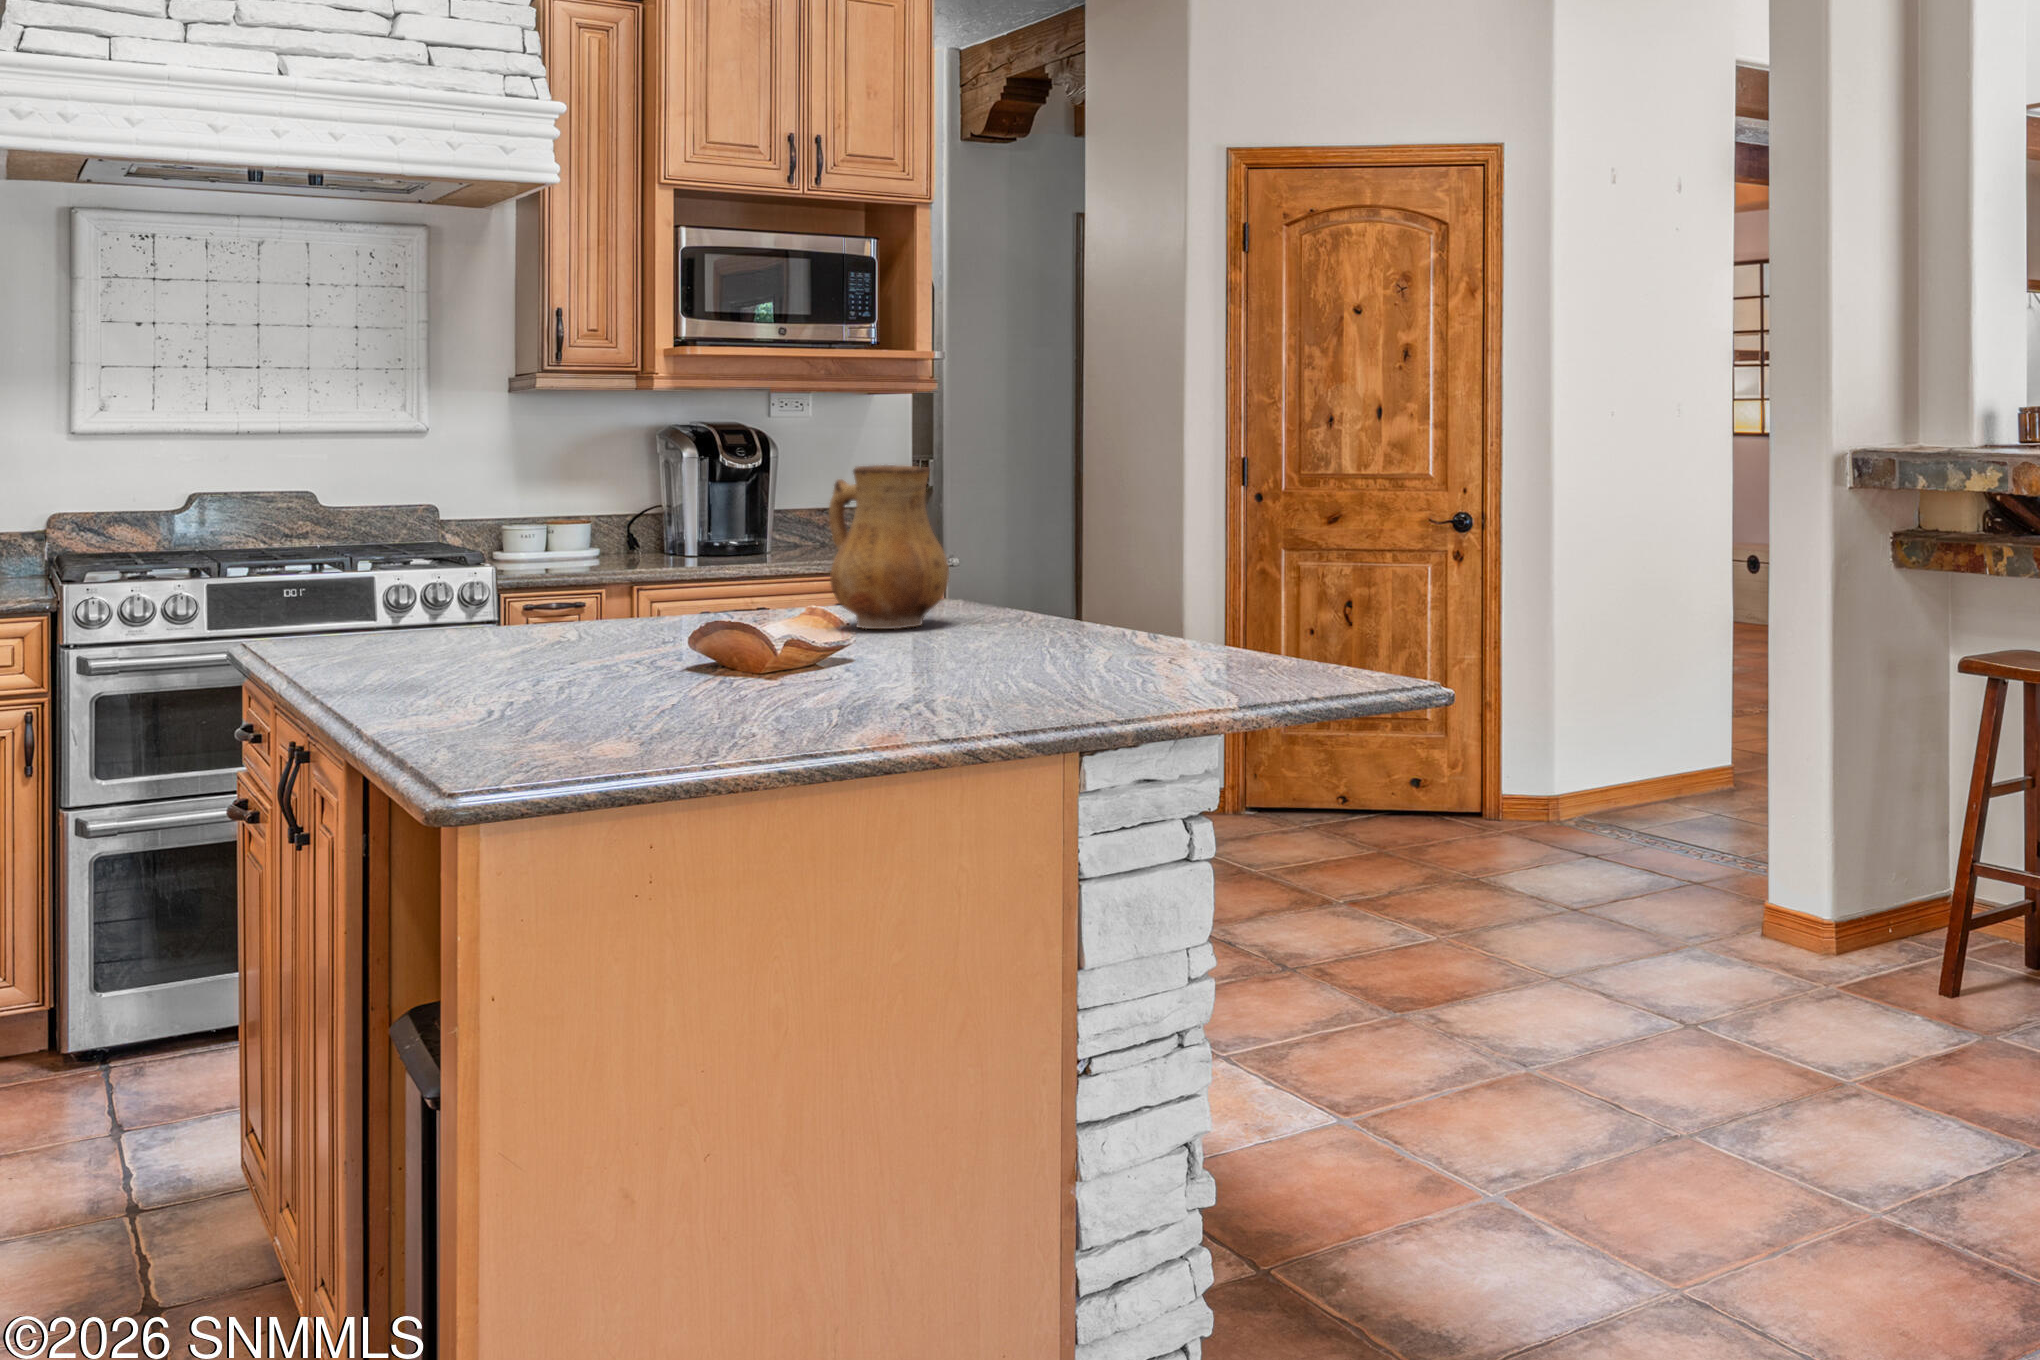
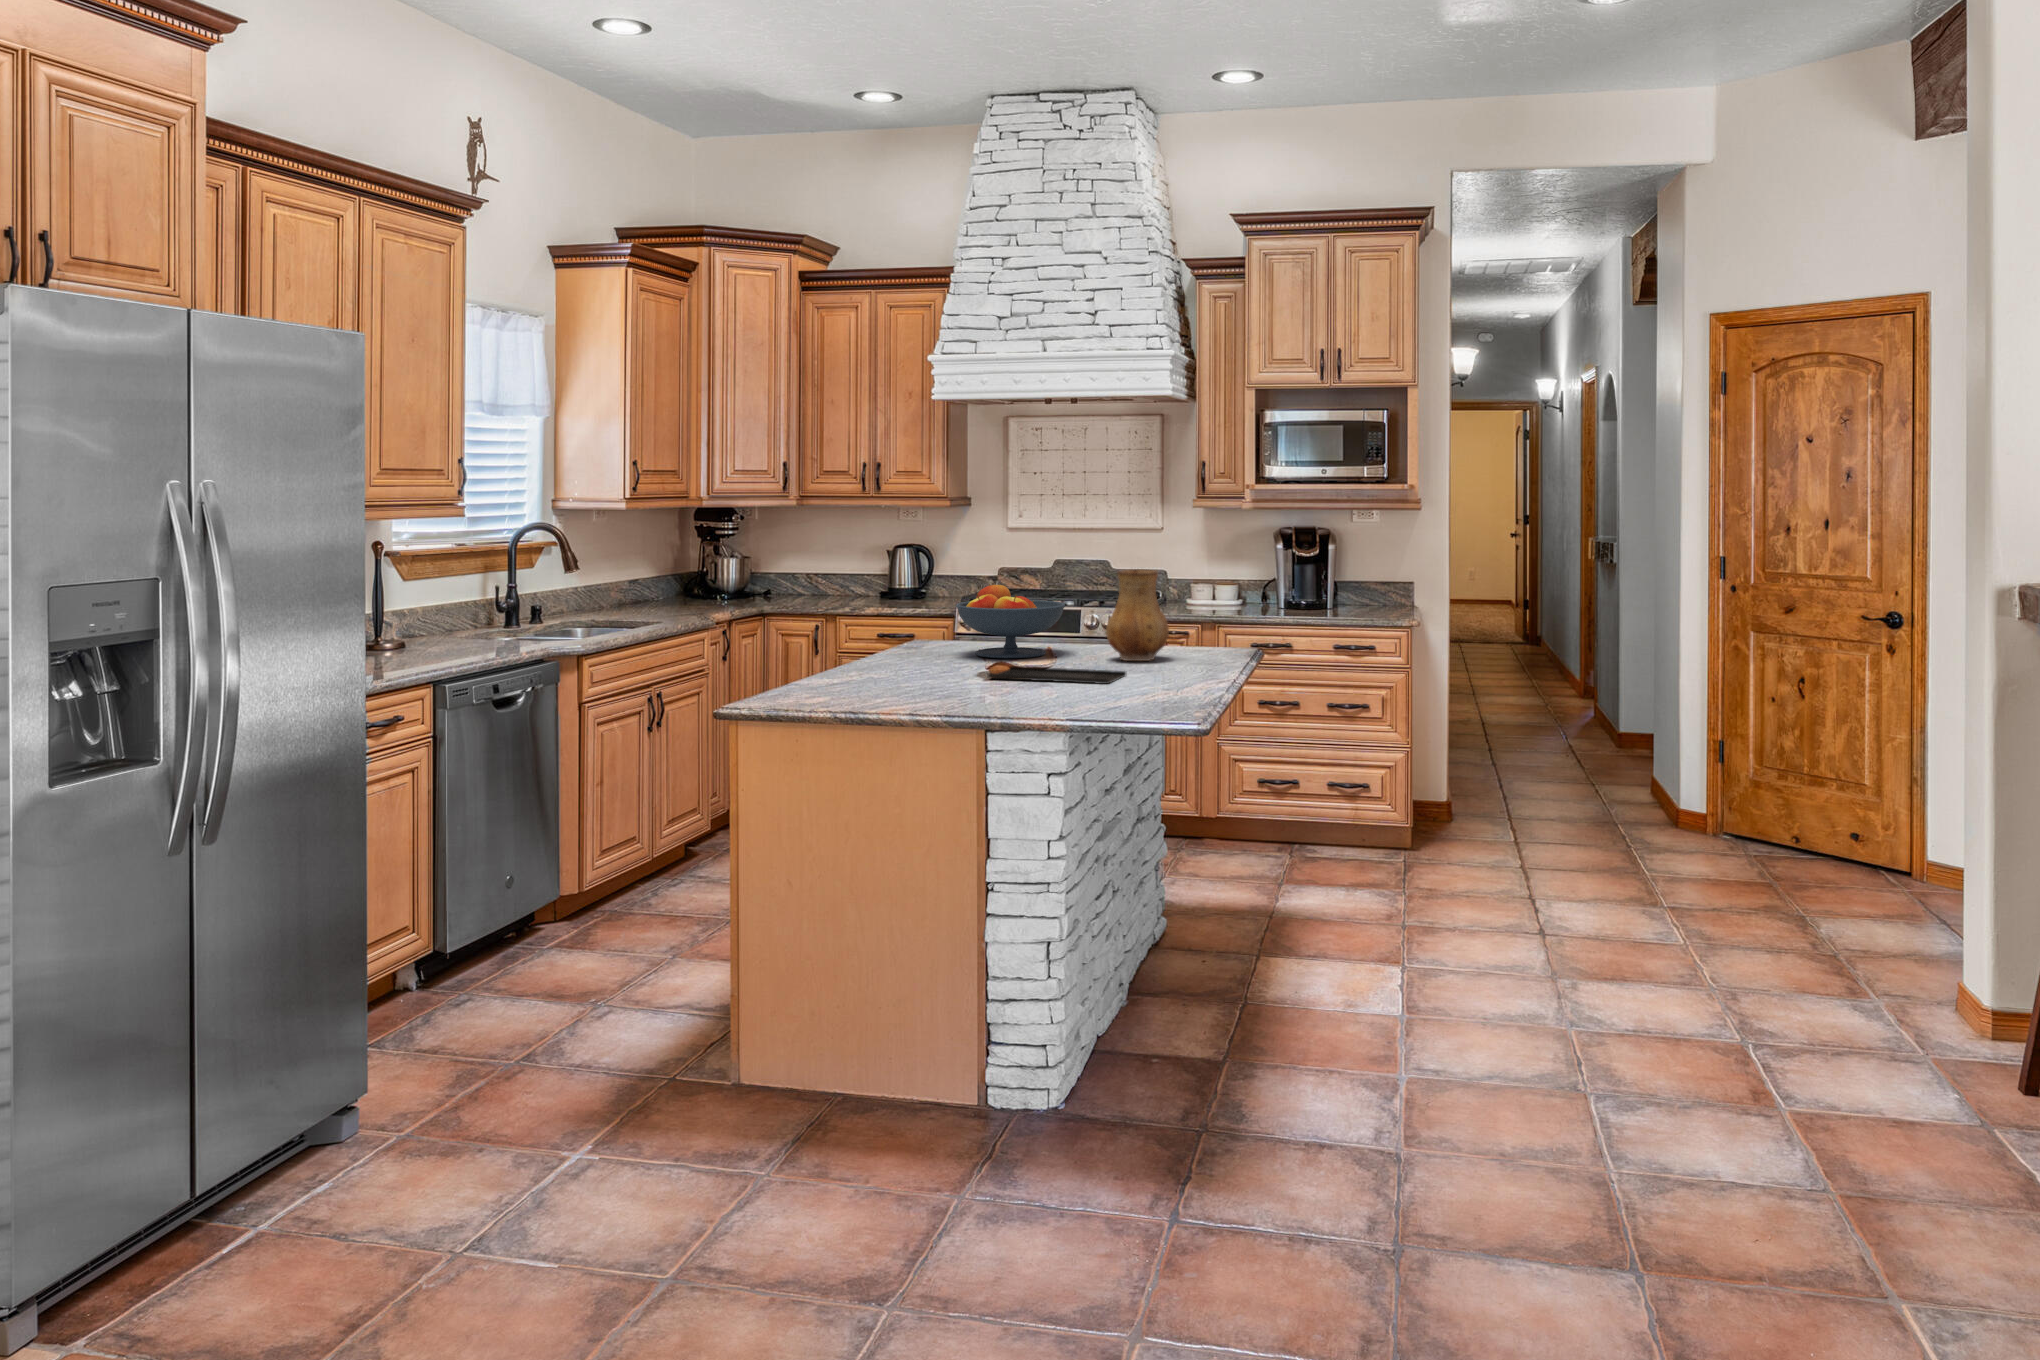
fruit bowl: none [491,507,731,651] -> present [956,584,1065,658]
tray: none [752,638,1025,676] -> present [988,666,1126,684]

